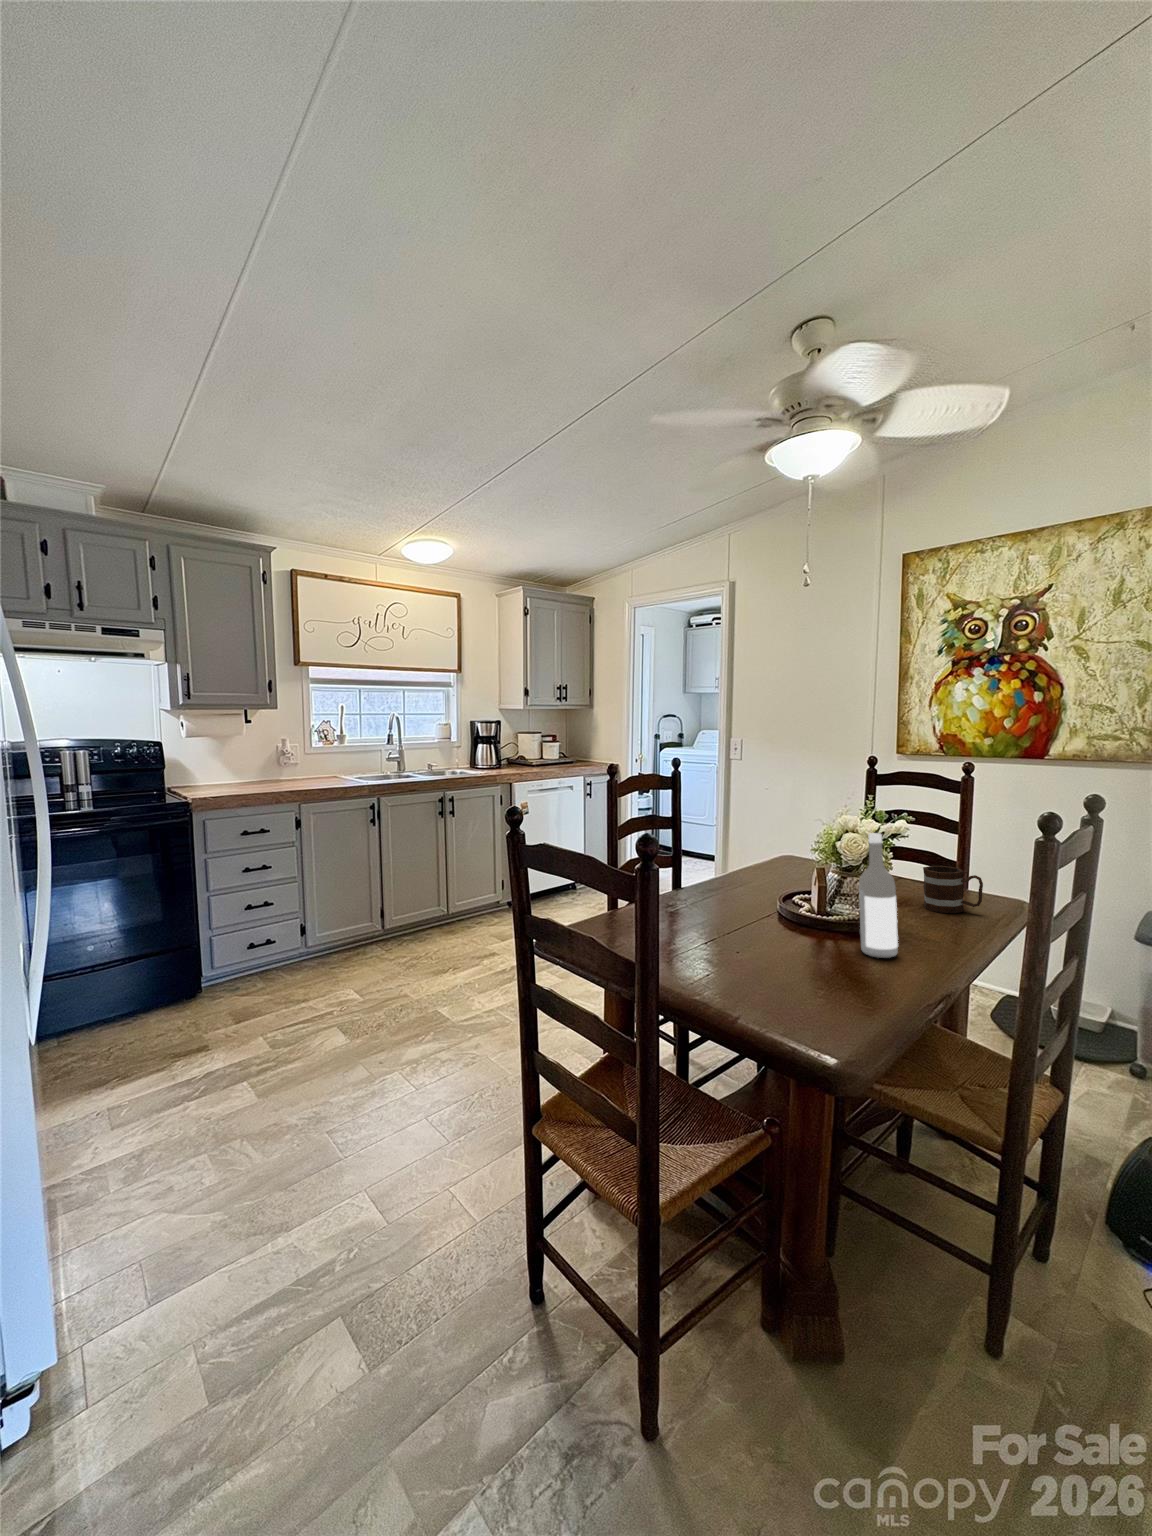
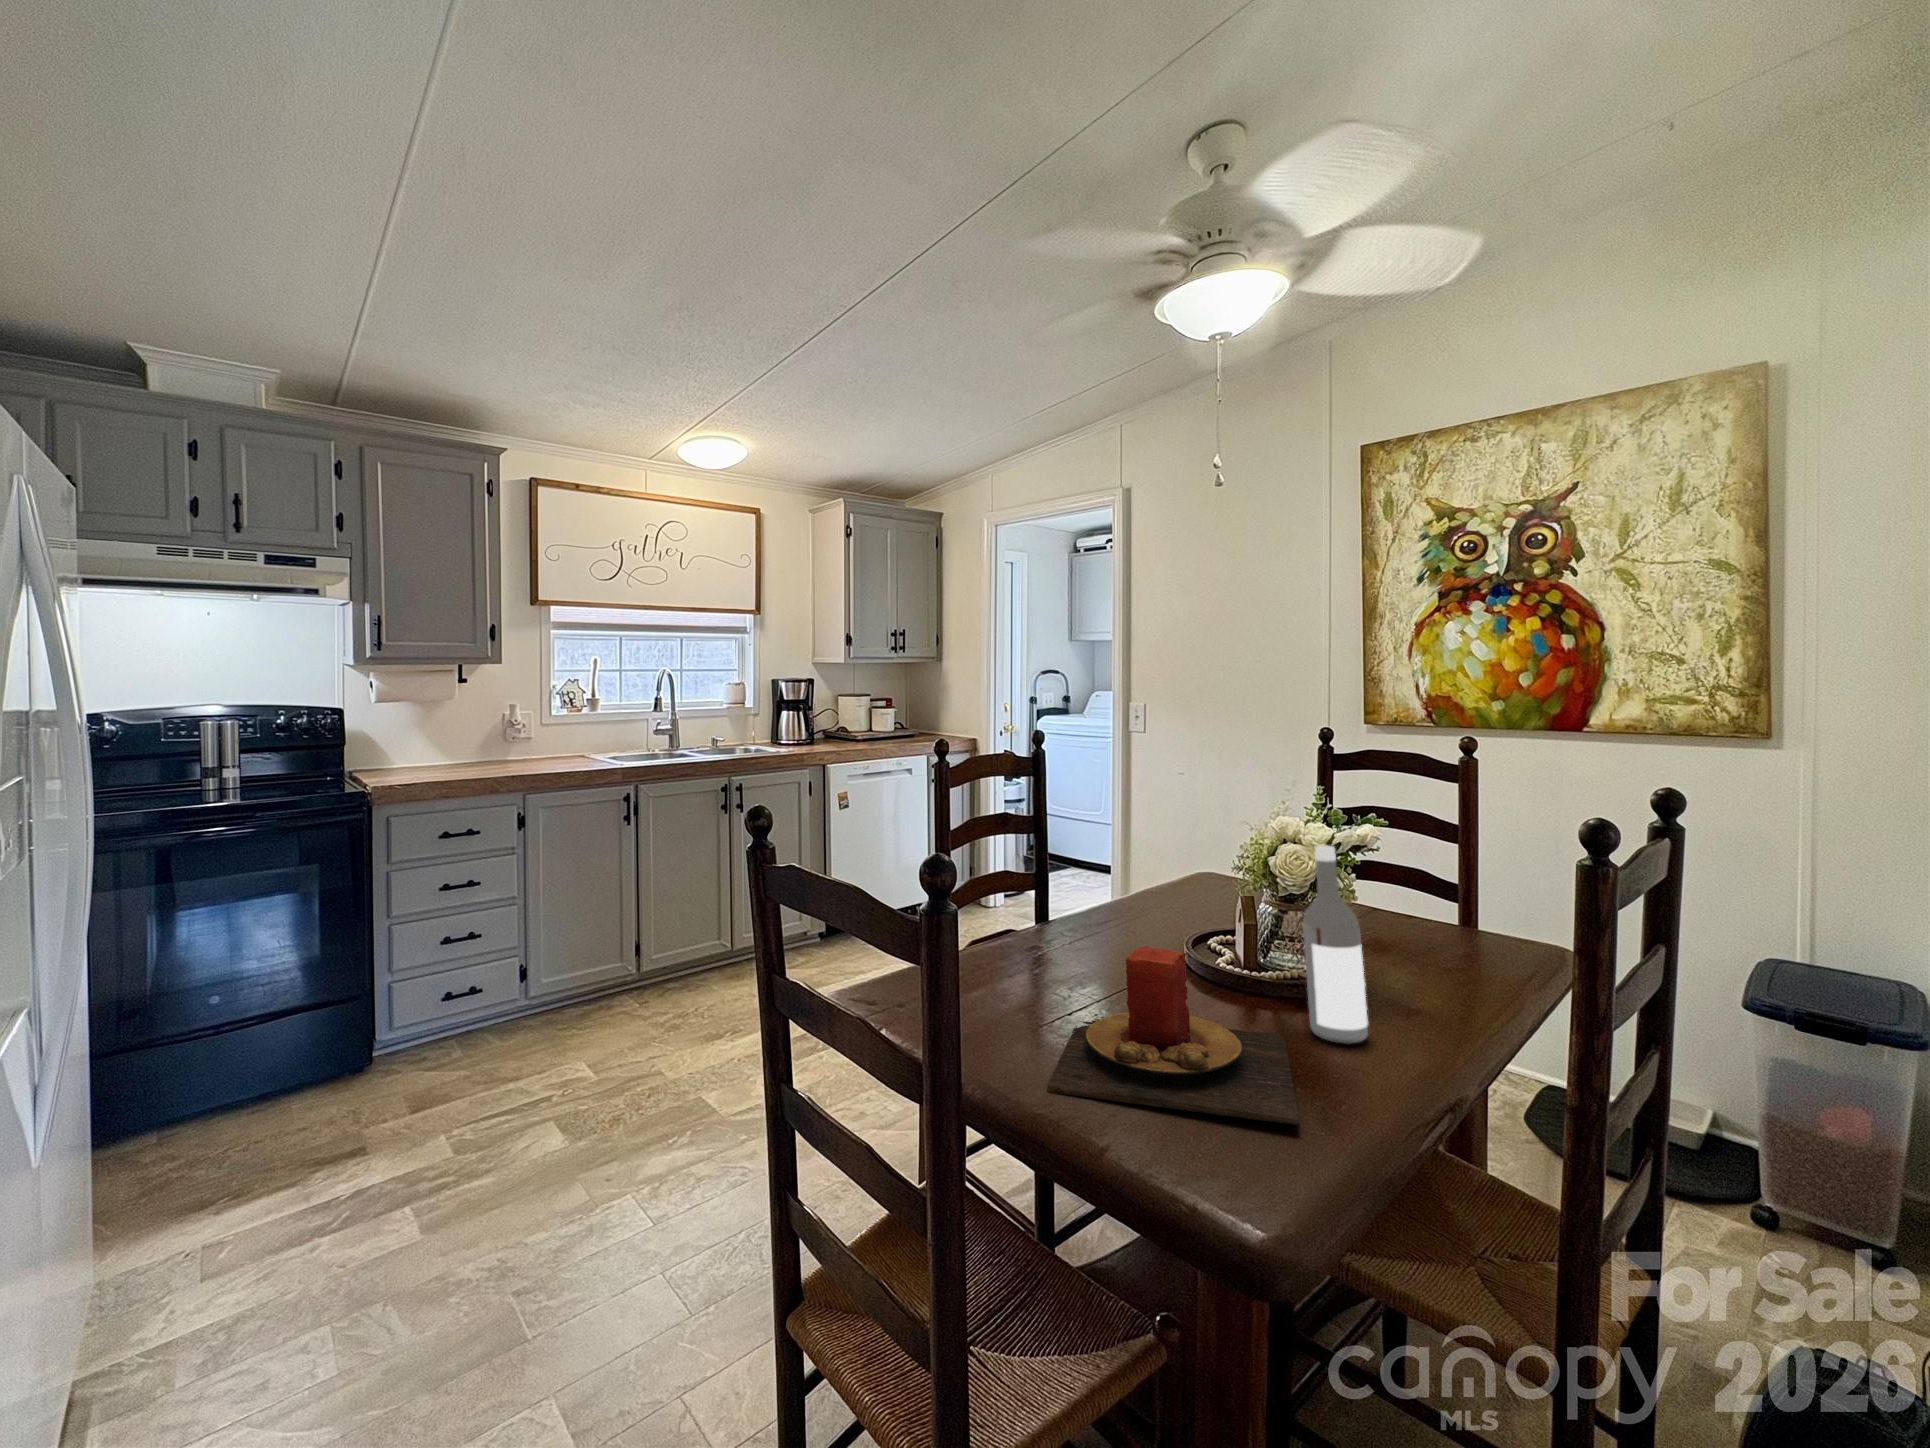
mug: present [923,866,983,913] -> none [1406,893,1500,968]
candle: none [697,898,857,1003] -> present [1047,946,1300,1125]

